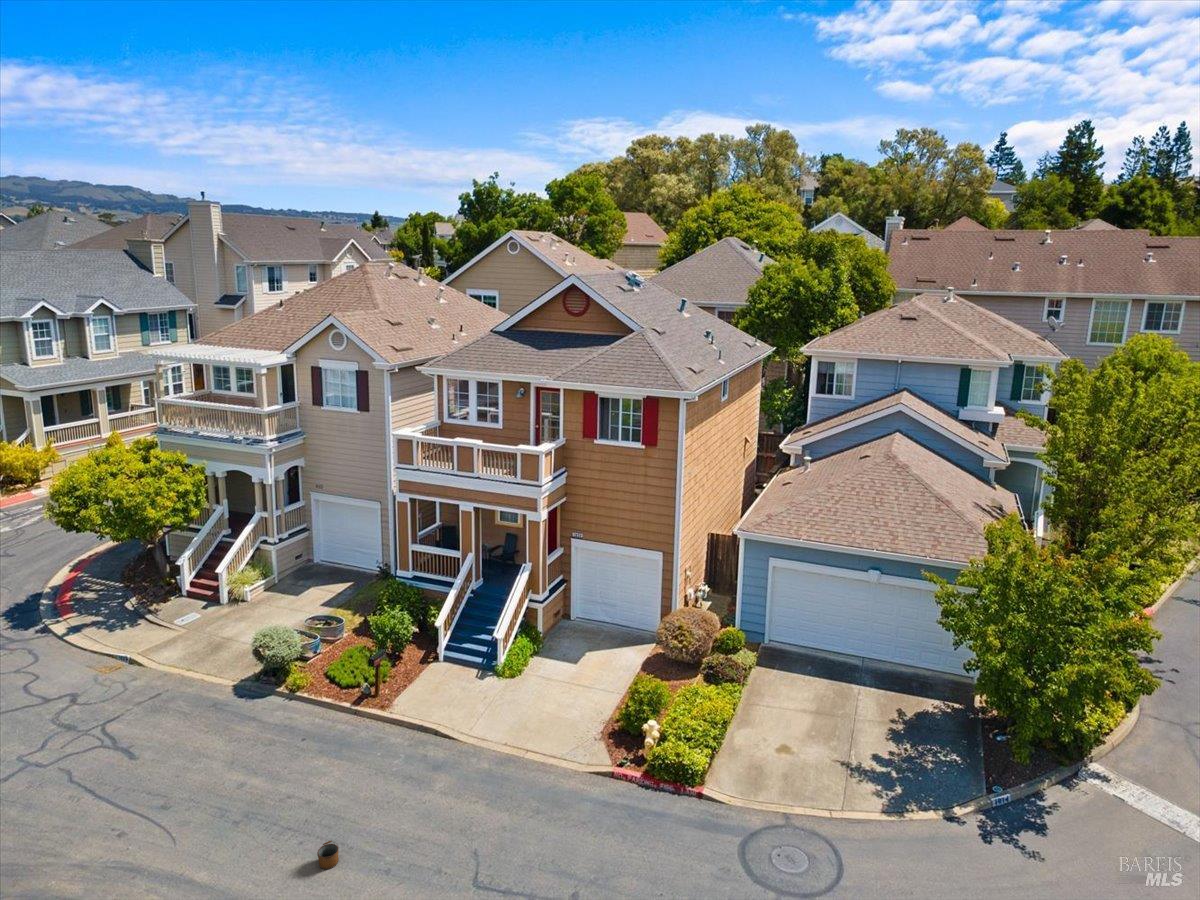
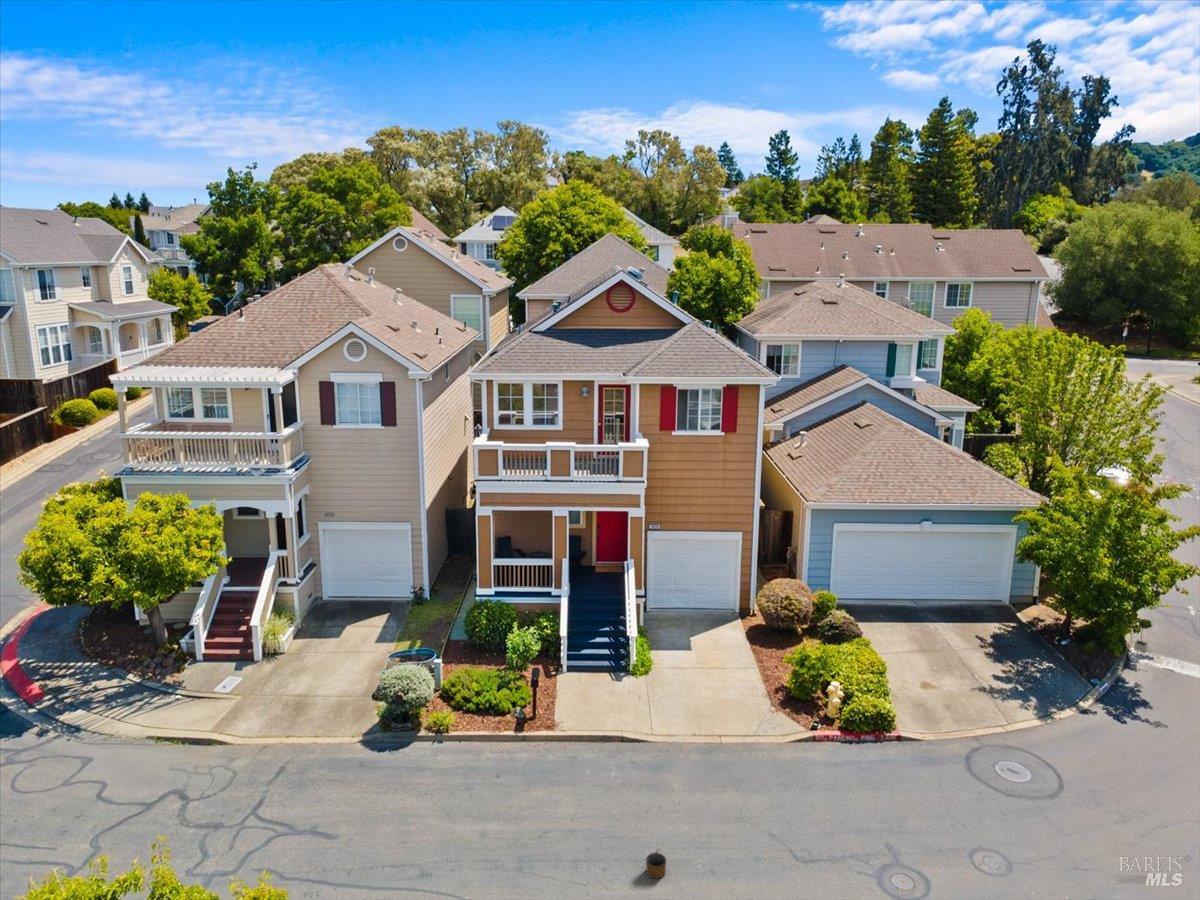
potted tree: none [1089,727,1113,769] -> present [1134,619,1153,652]

